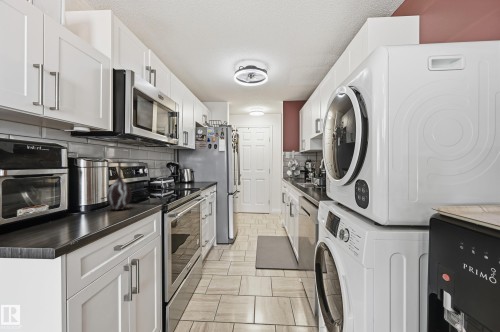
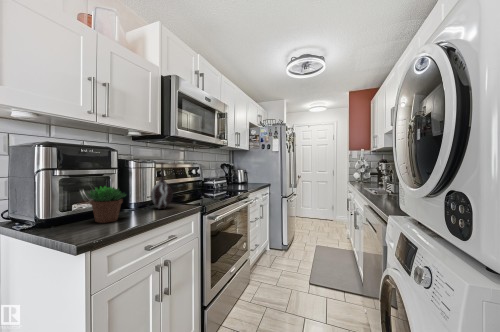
succulent plant: none [33,186,84,228] -> present [86,186,126,223]

